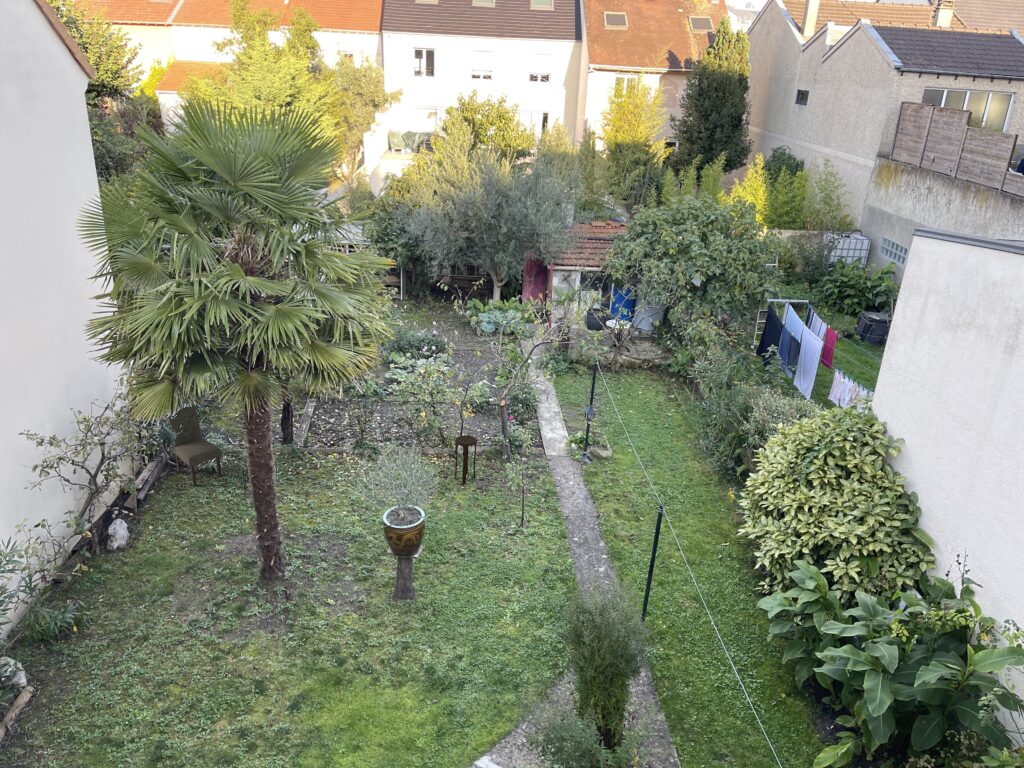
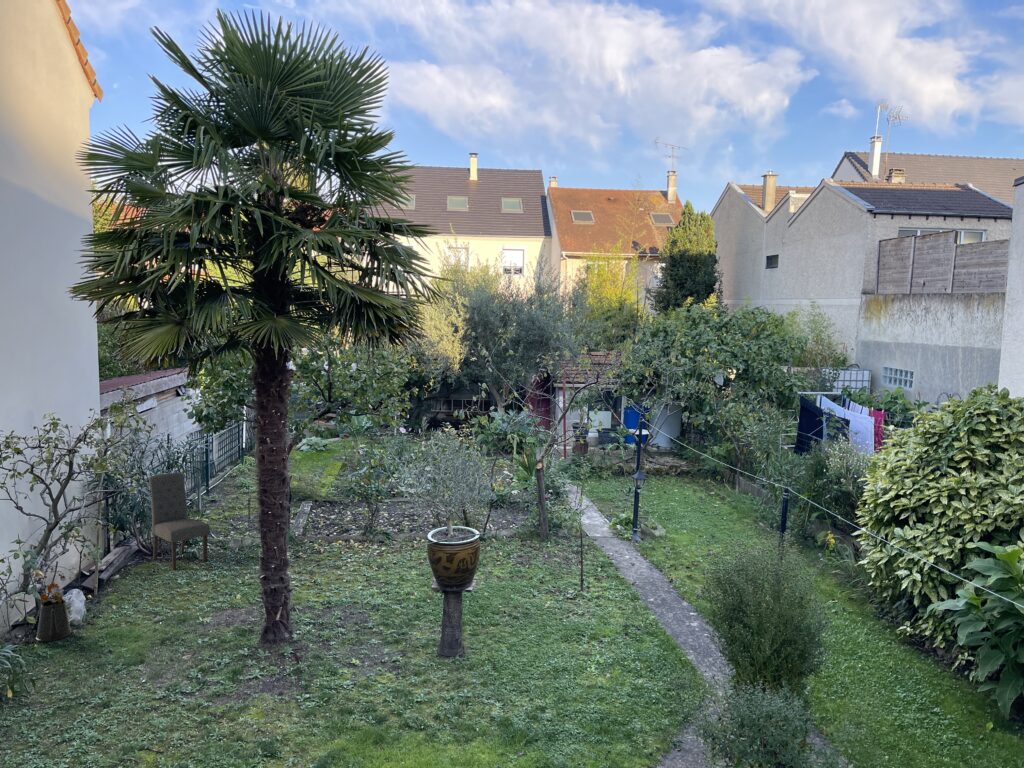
stool: present [455,435,477,484] -> none [486,503,512,560]
watering can: none [89,522,119,568] -> present [36,583,72,641]

